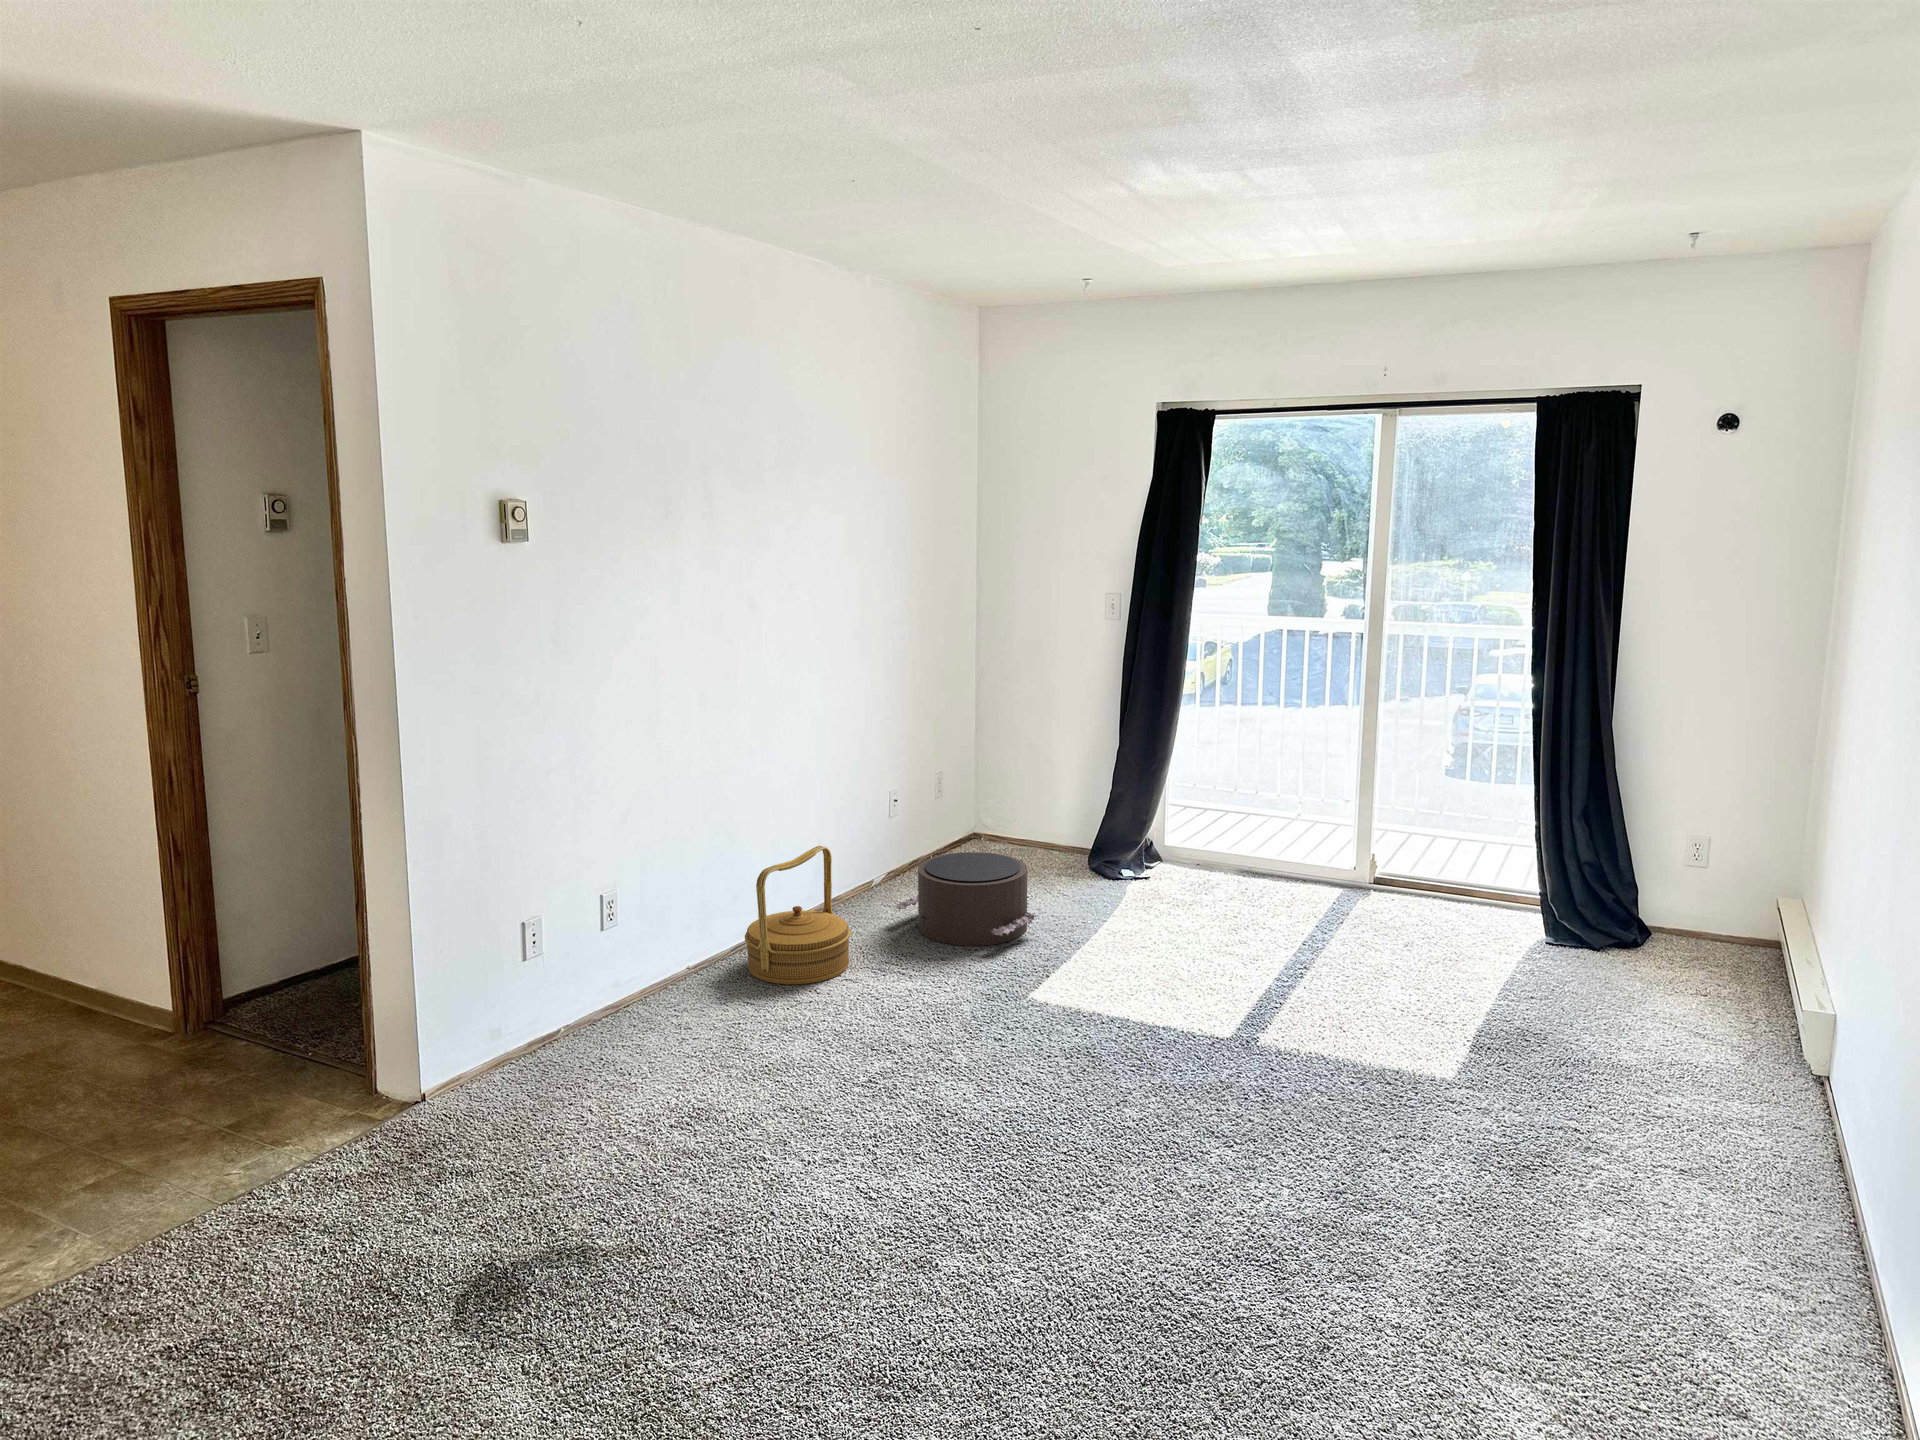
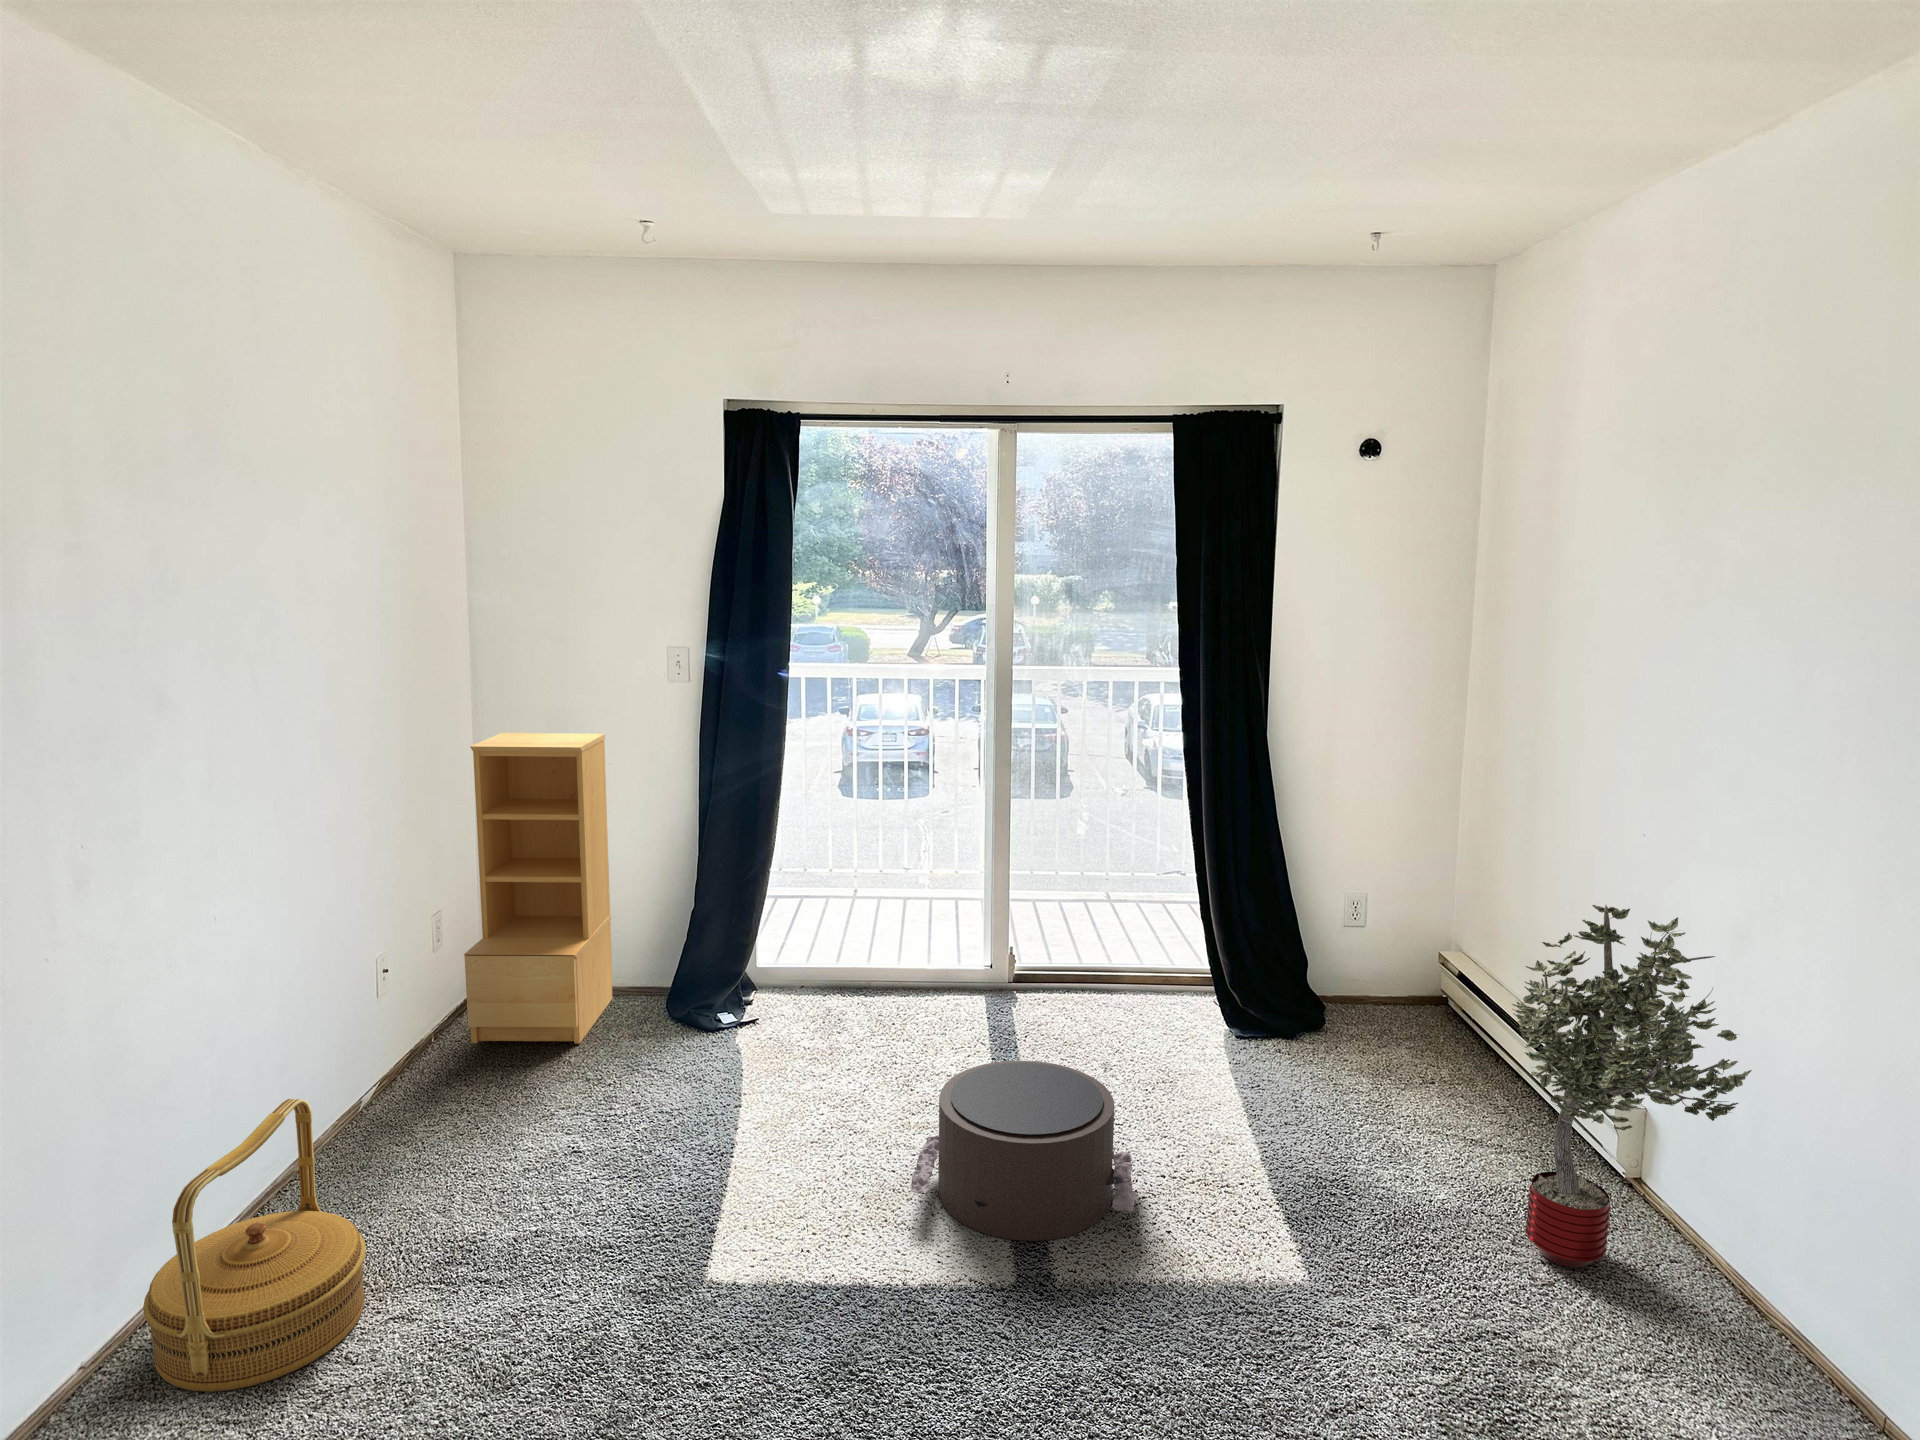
bookshelf: none [951,649,1059,874] -> present [464,733,612,1044]
potted tree: none [1617,828,1811,1125] -> present [1512,905,1752,1268]
pouf: present [895,852,1038,946] -> present [910,1061,1137,1241]

